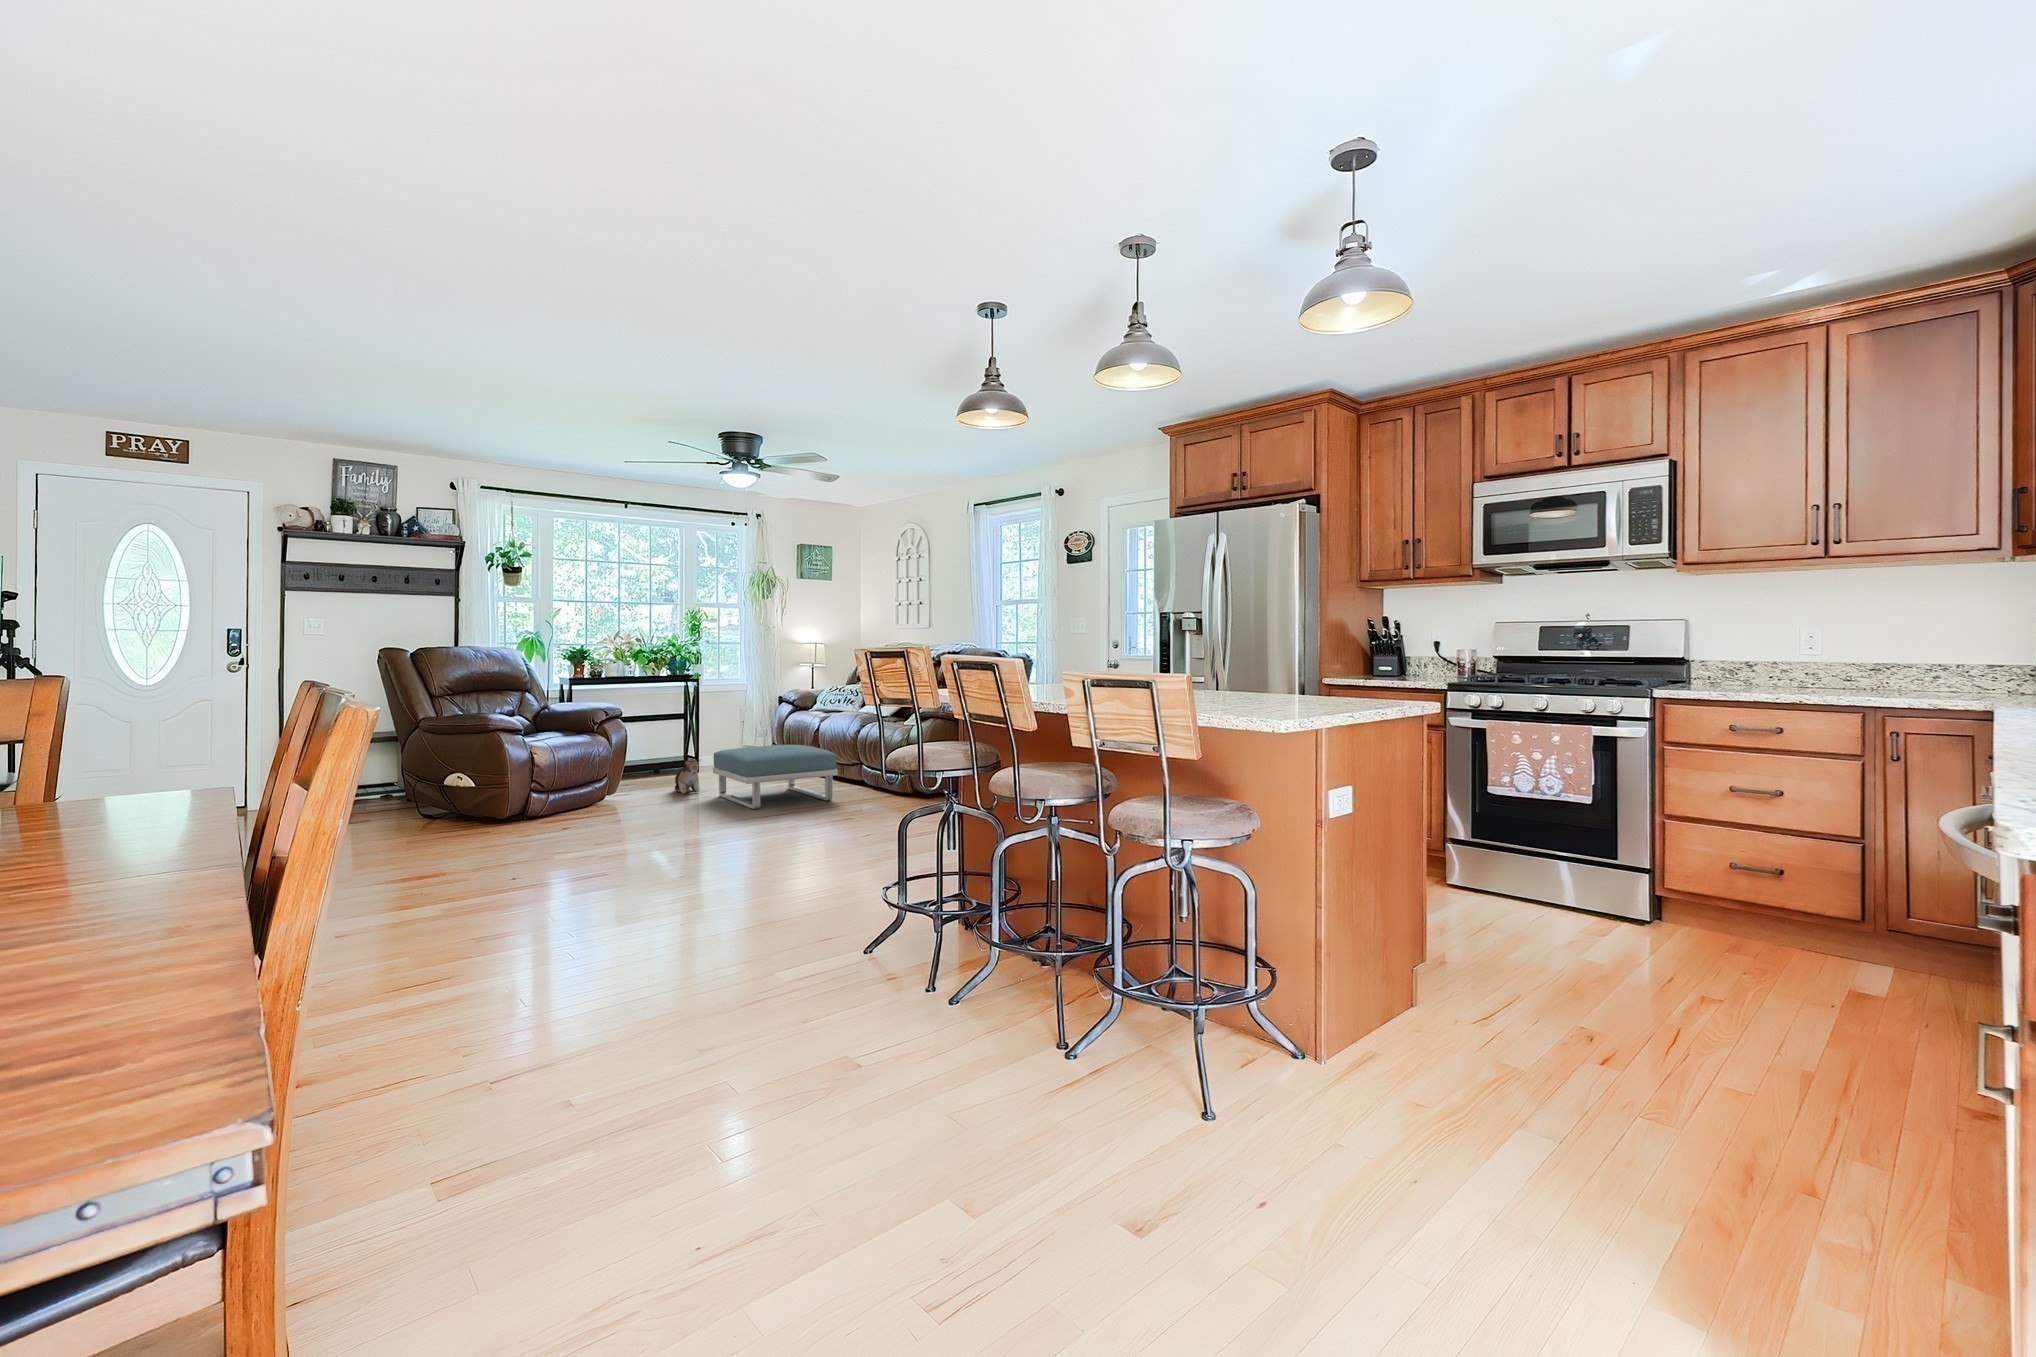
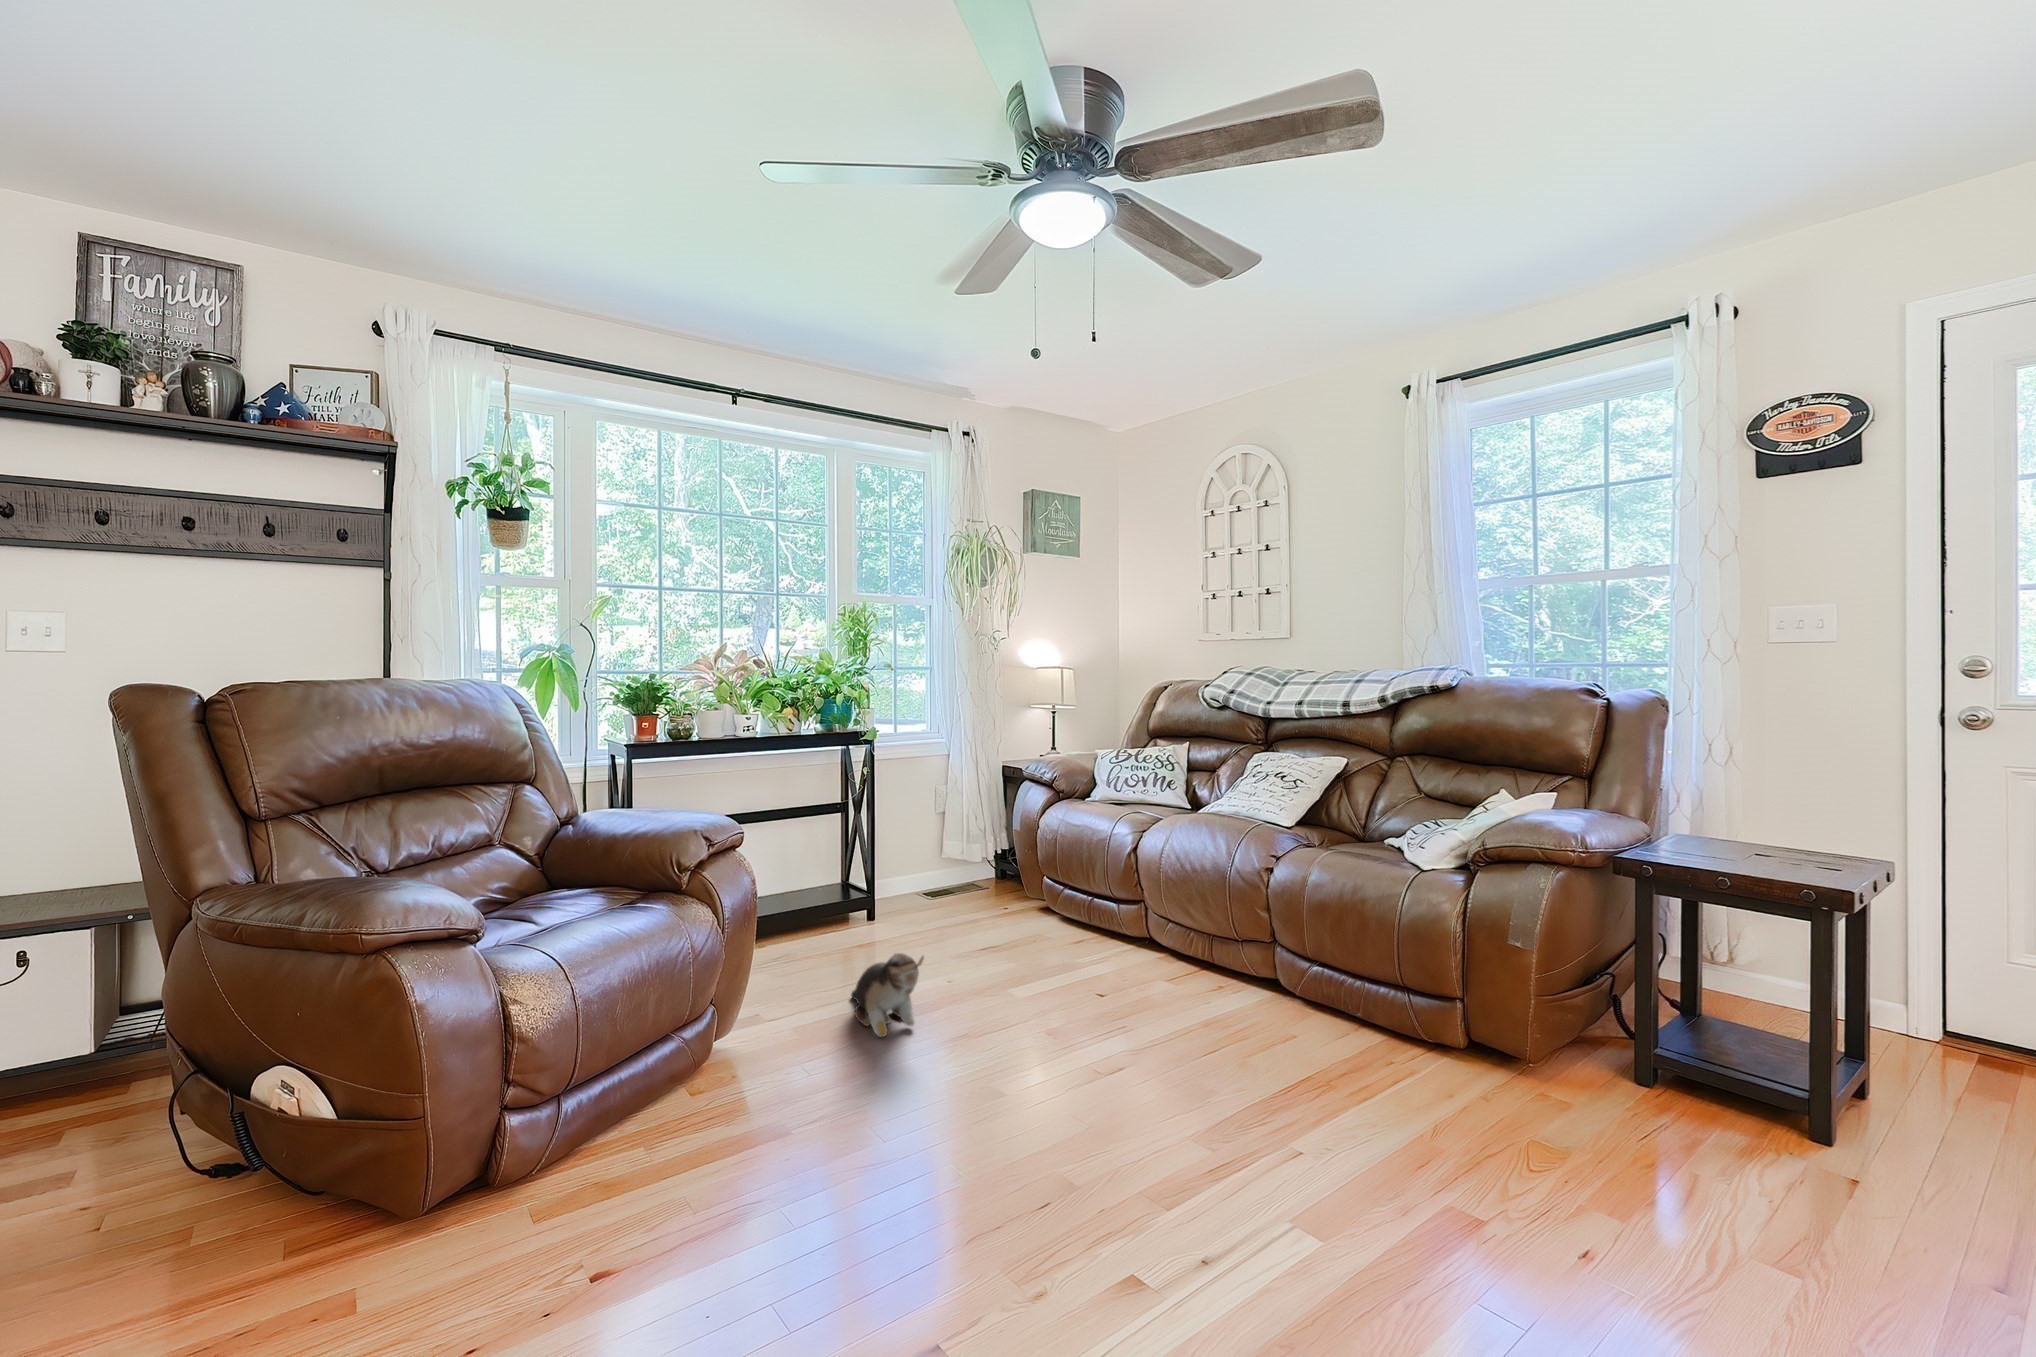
footstool: present [713,745,838,809] -> none [958,909,1288,1162]

